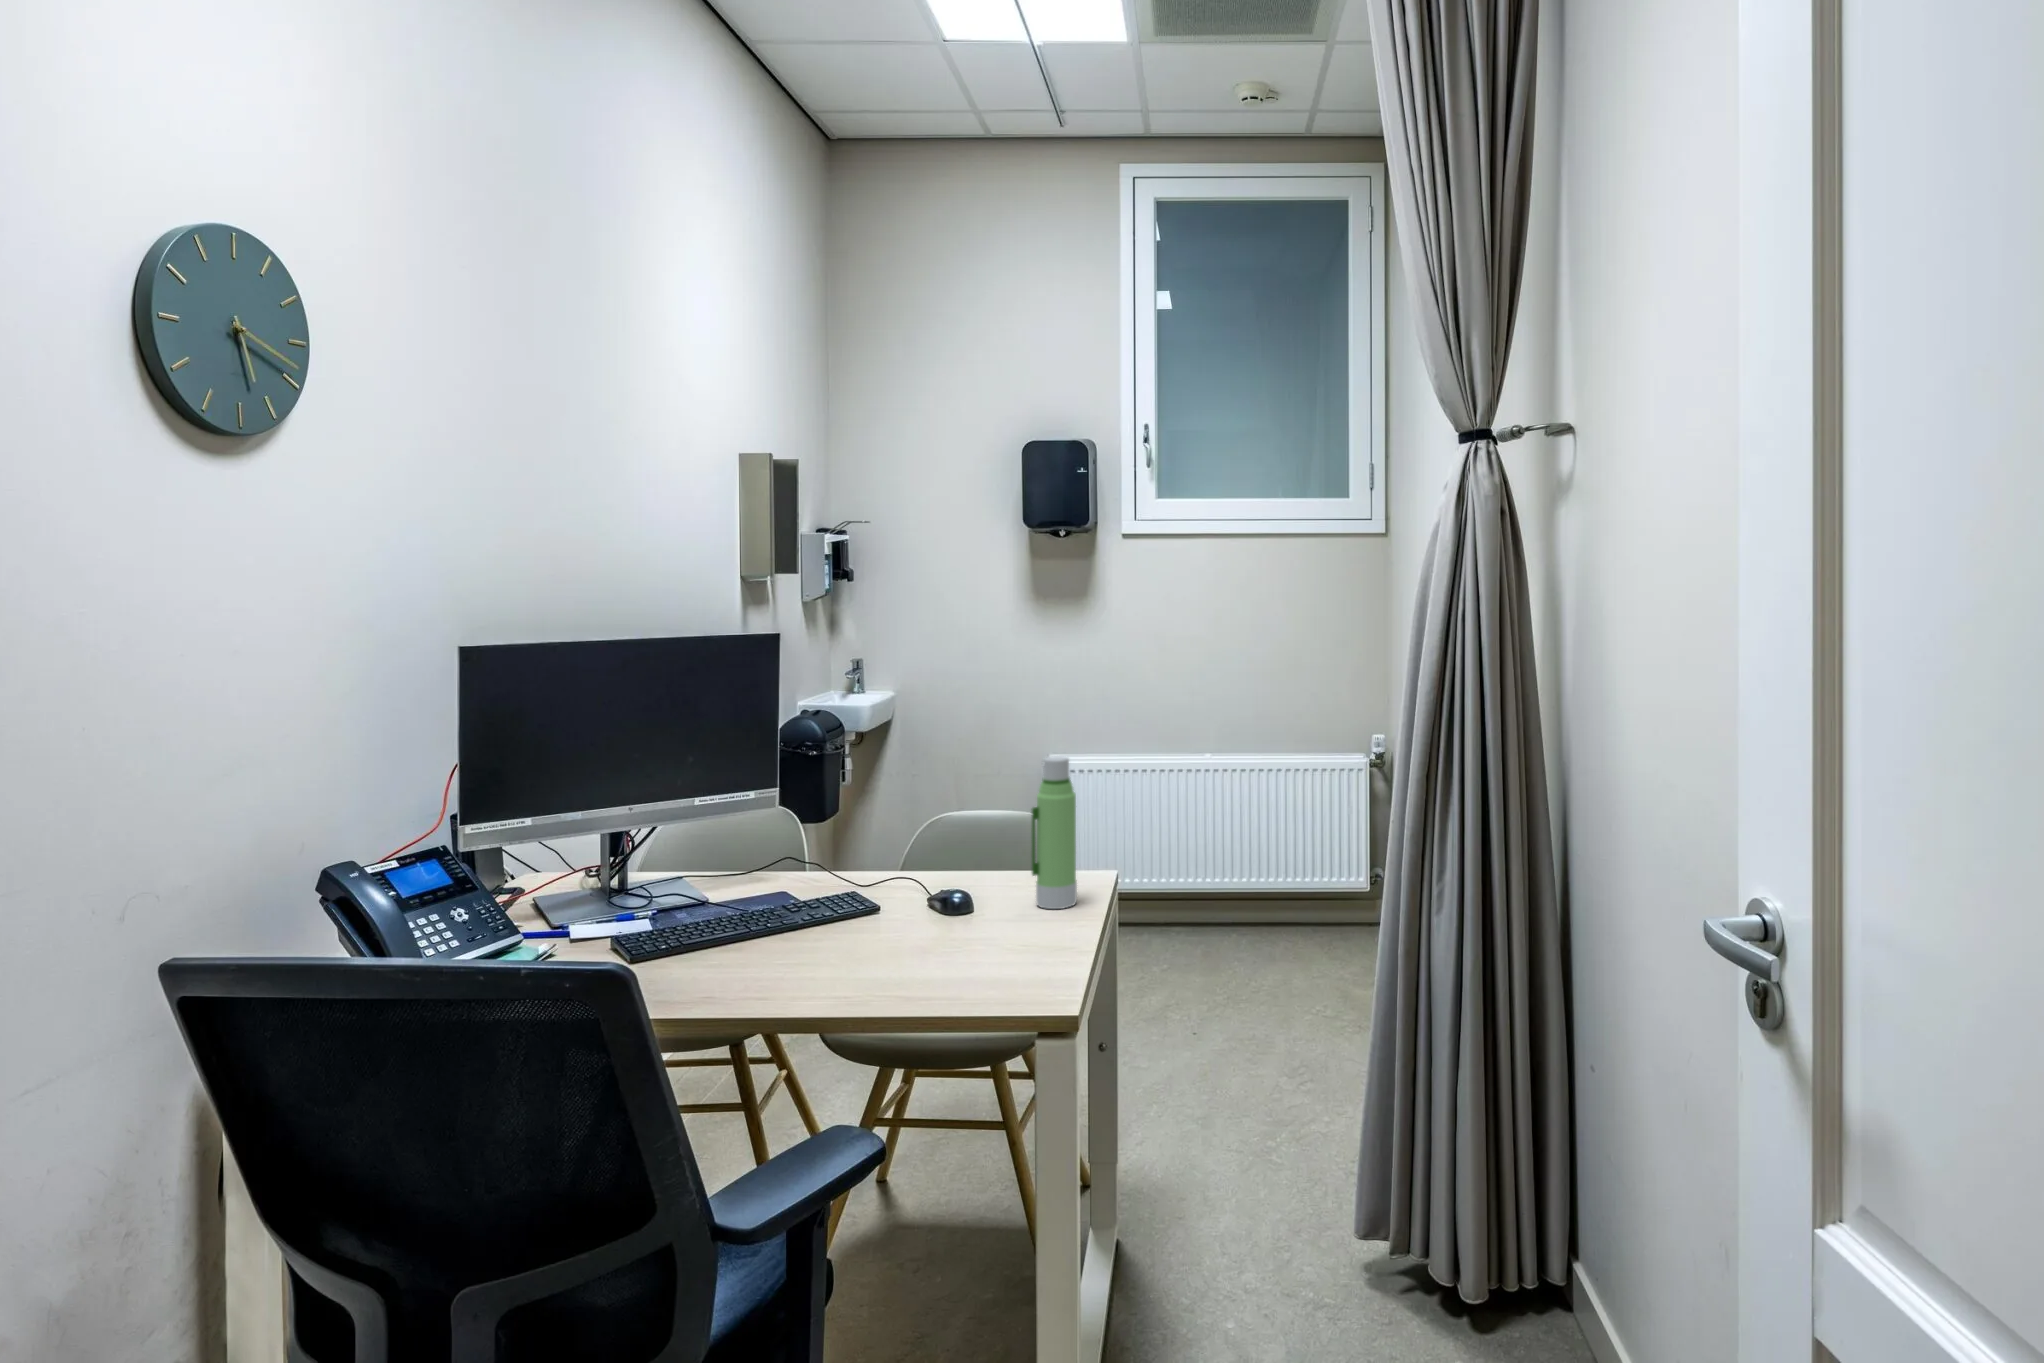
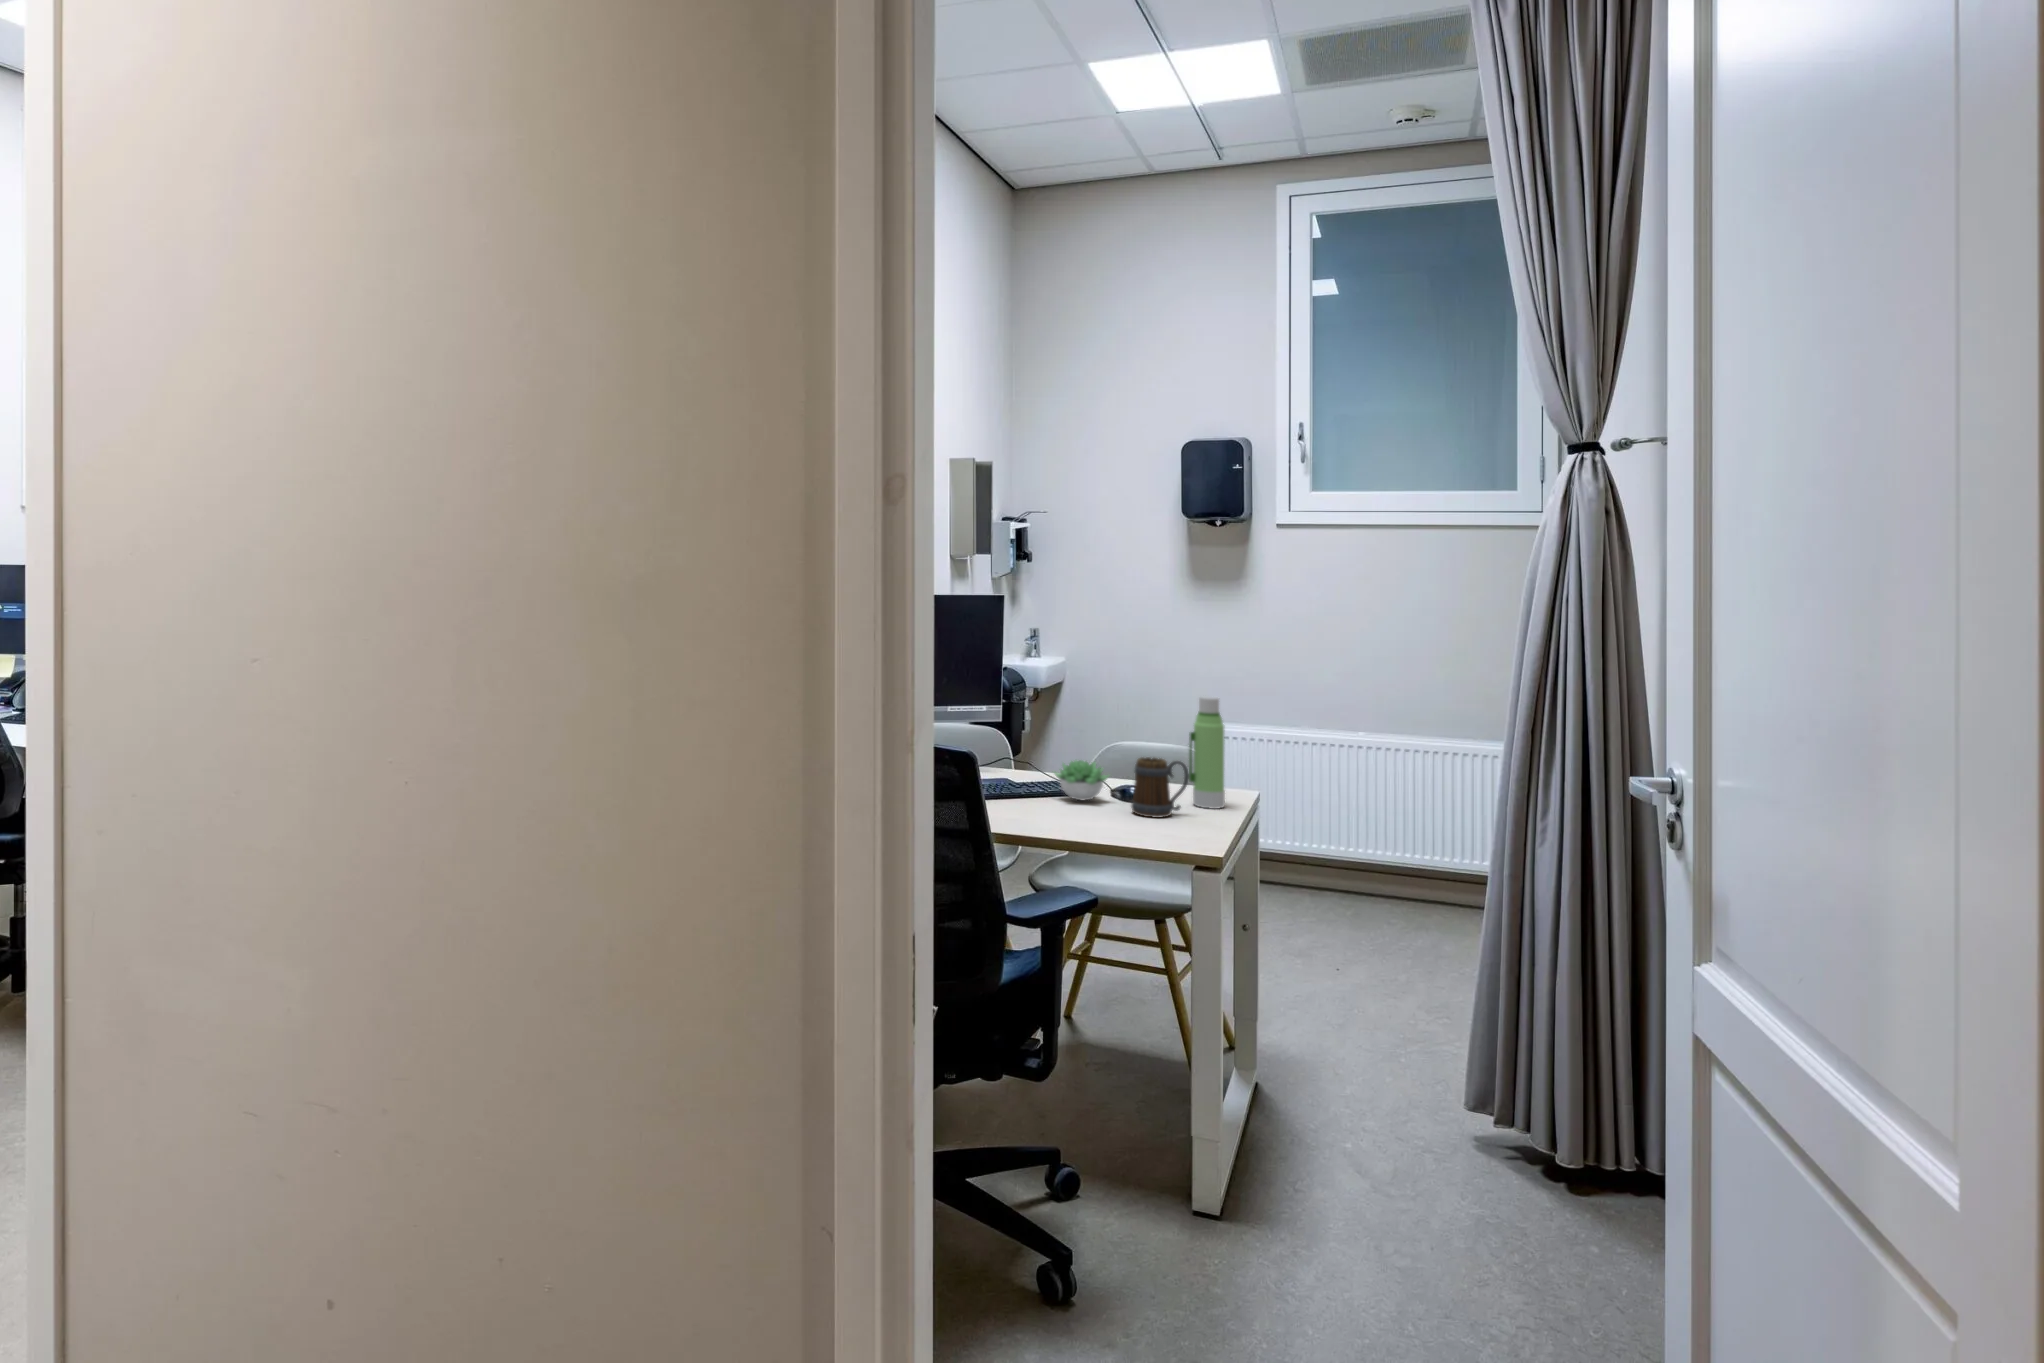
mug: none [953,853,1031,942] -> present [1131,757,1189,818]
succulent plant: none [843,862,926,923] -> present [1054,760,1109,800]

